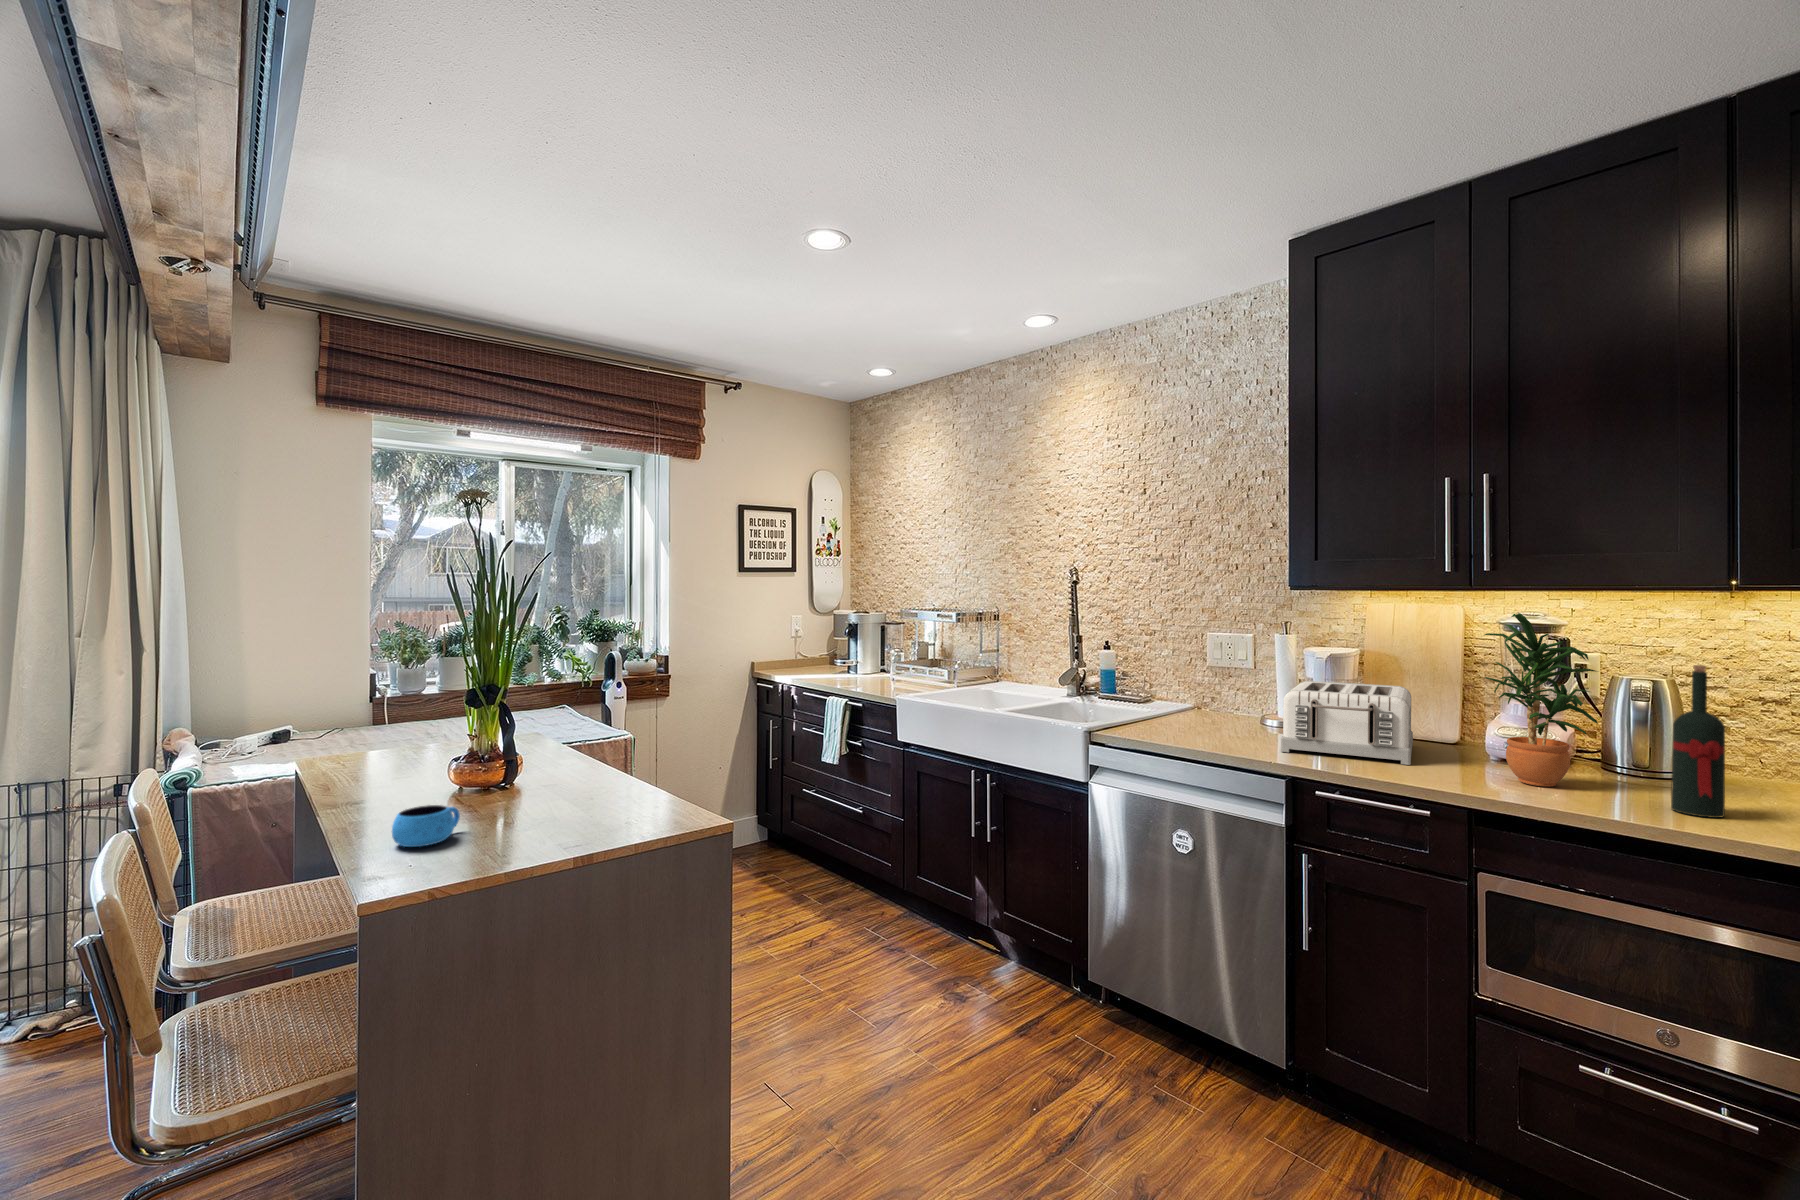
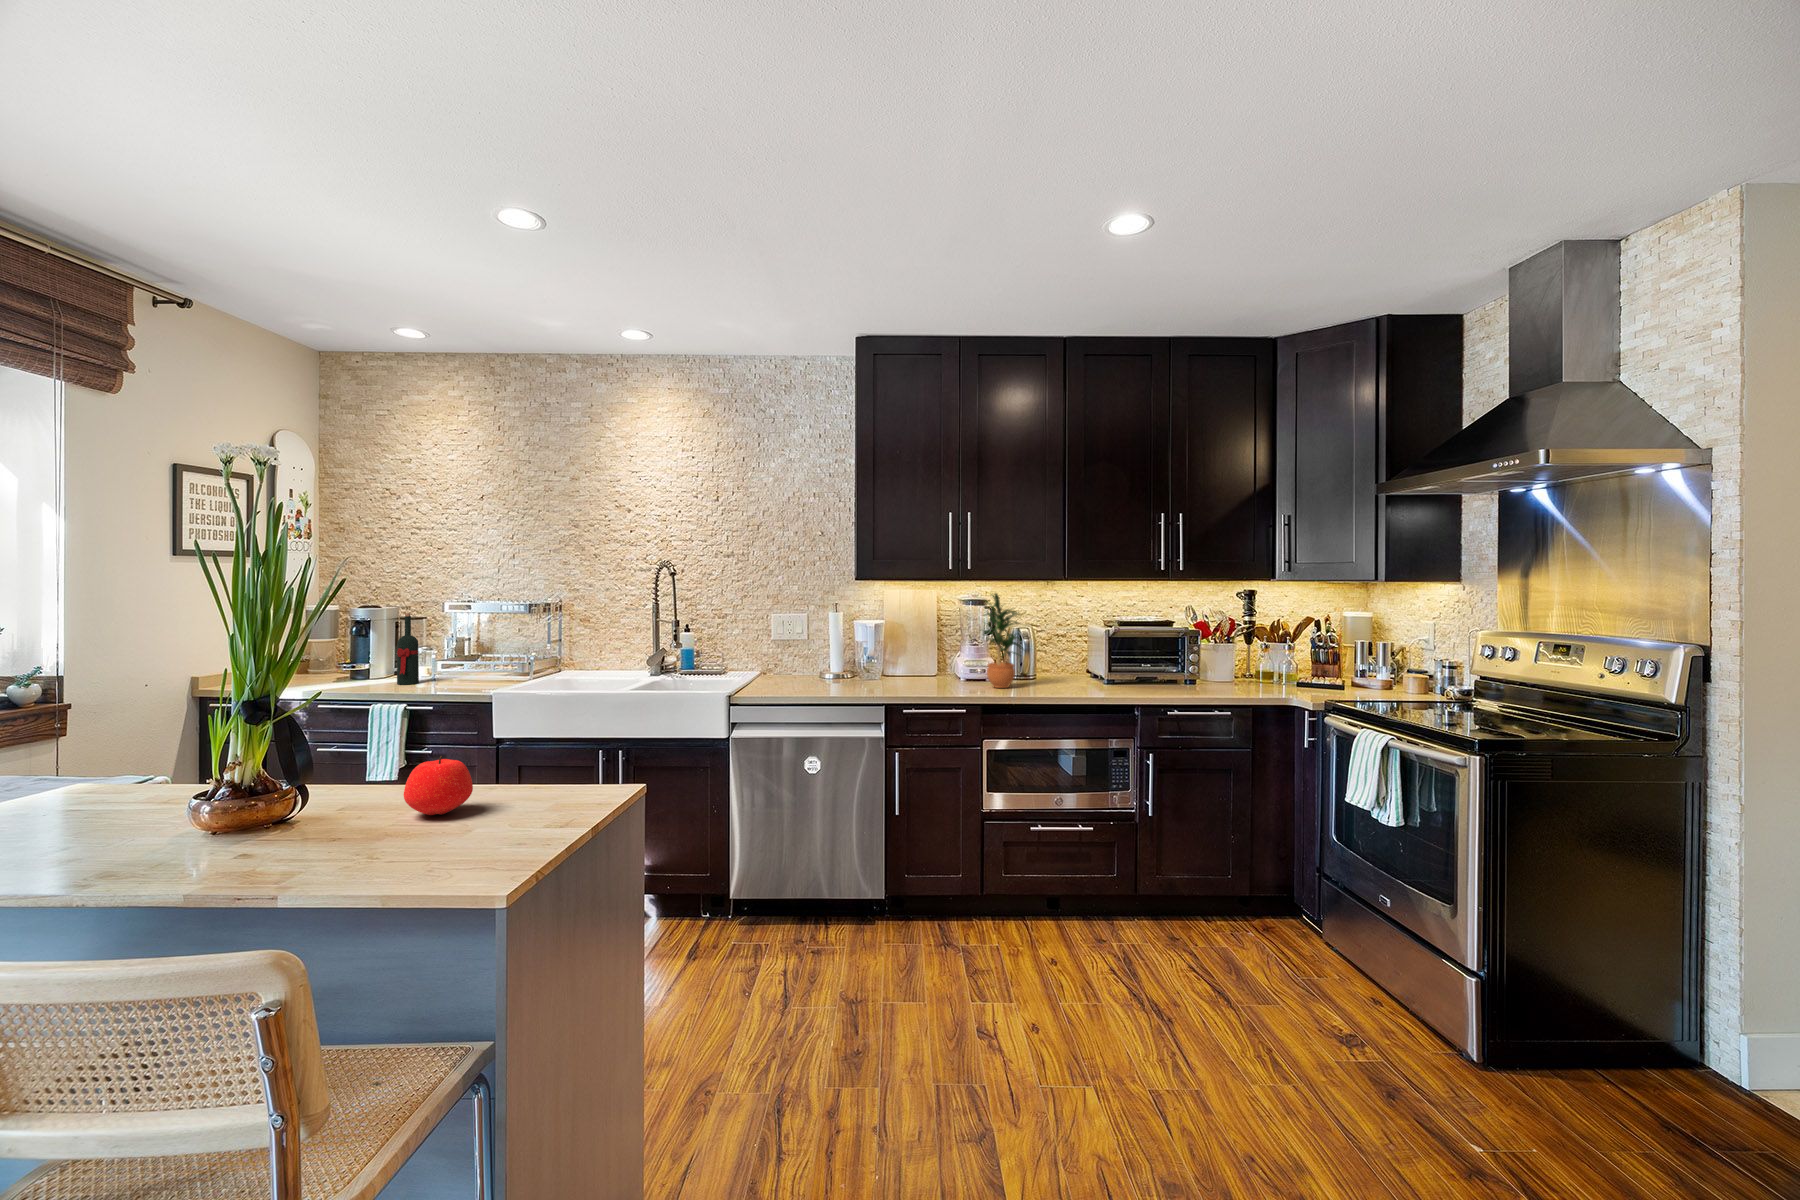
wine bottle: present [1671,665,1725,818] -> present [397,613,419,685]
toaster: present [1281,681,1413,765] -> none [854,642,939,689]
apple: none [519,768,576,820] -> present [404,756,473,815]
mug: present [392,805,460,847] -> none [305,812,388,865]

